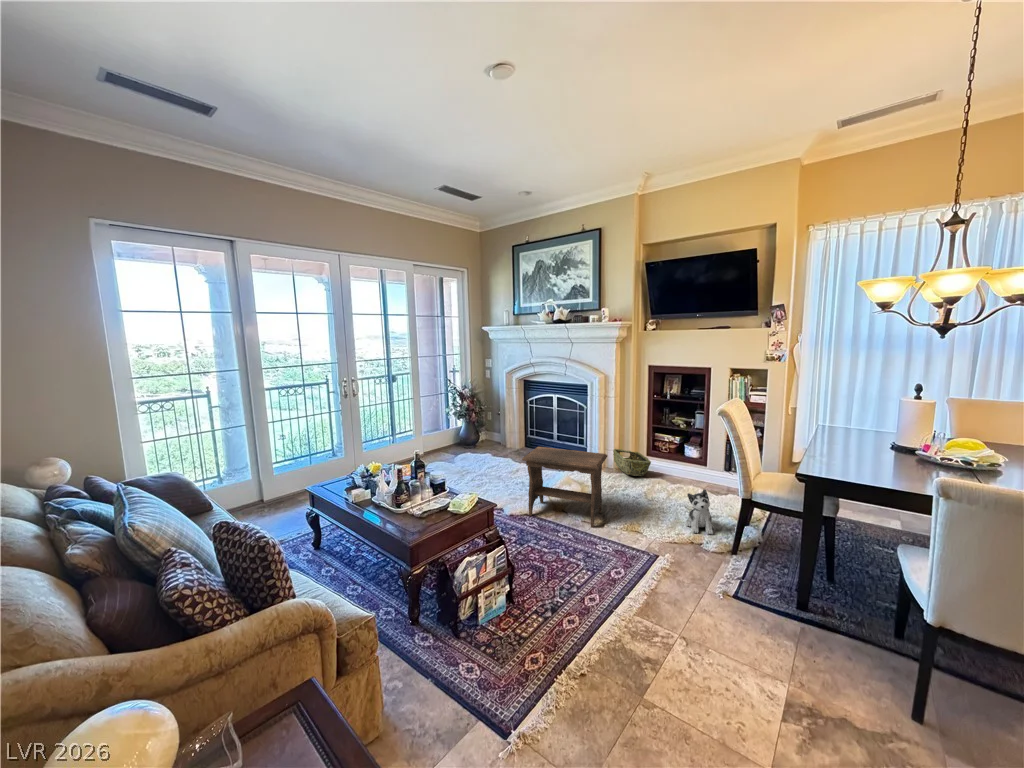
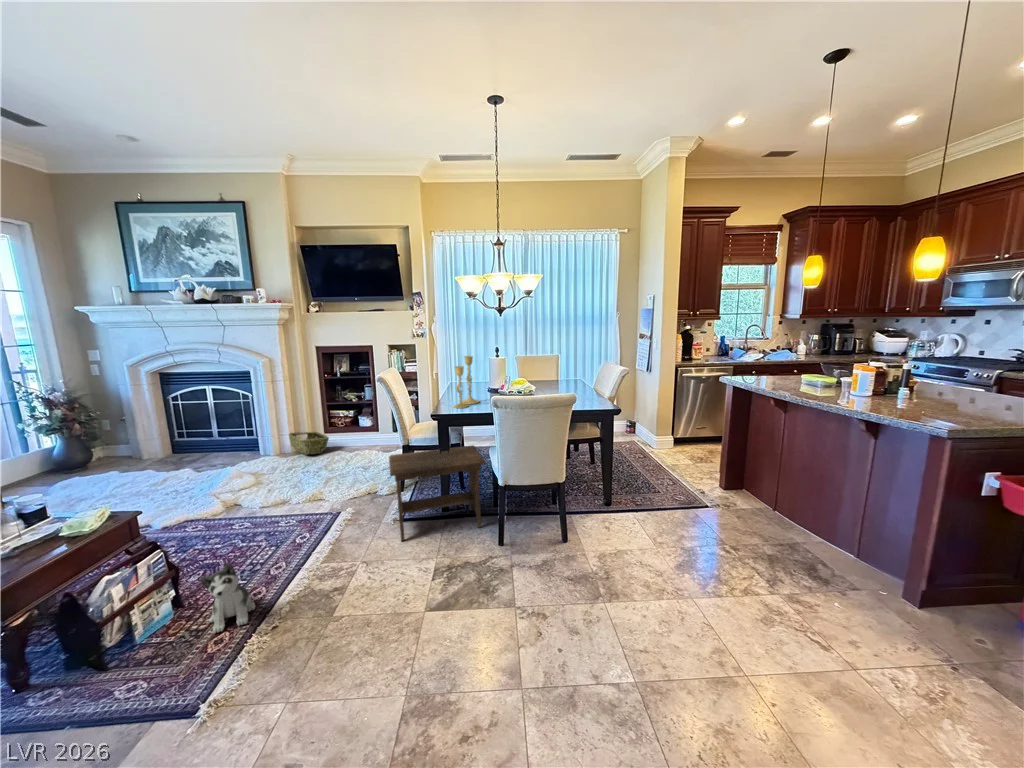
candlestick: none [833,396,882,472] -> present [453,356,479,408]
footstool: present [522,447,607,527] -> present [389,445,486,541]
plush toy: present [686,489,714,534] -> present [200,563,255,633]

